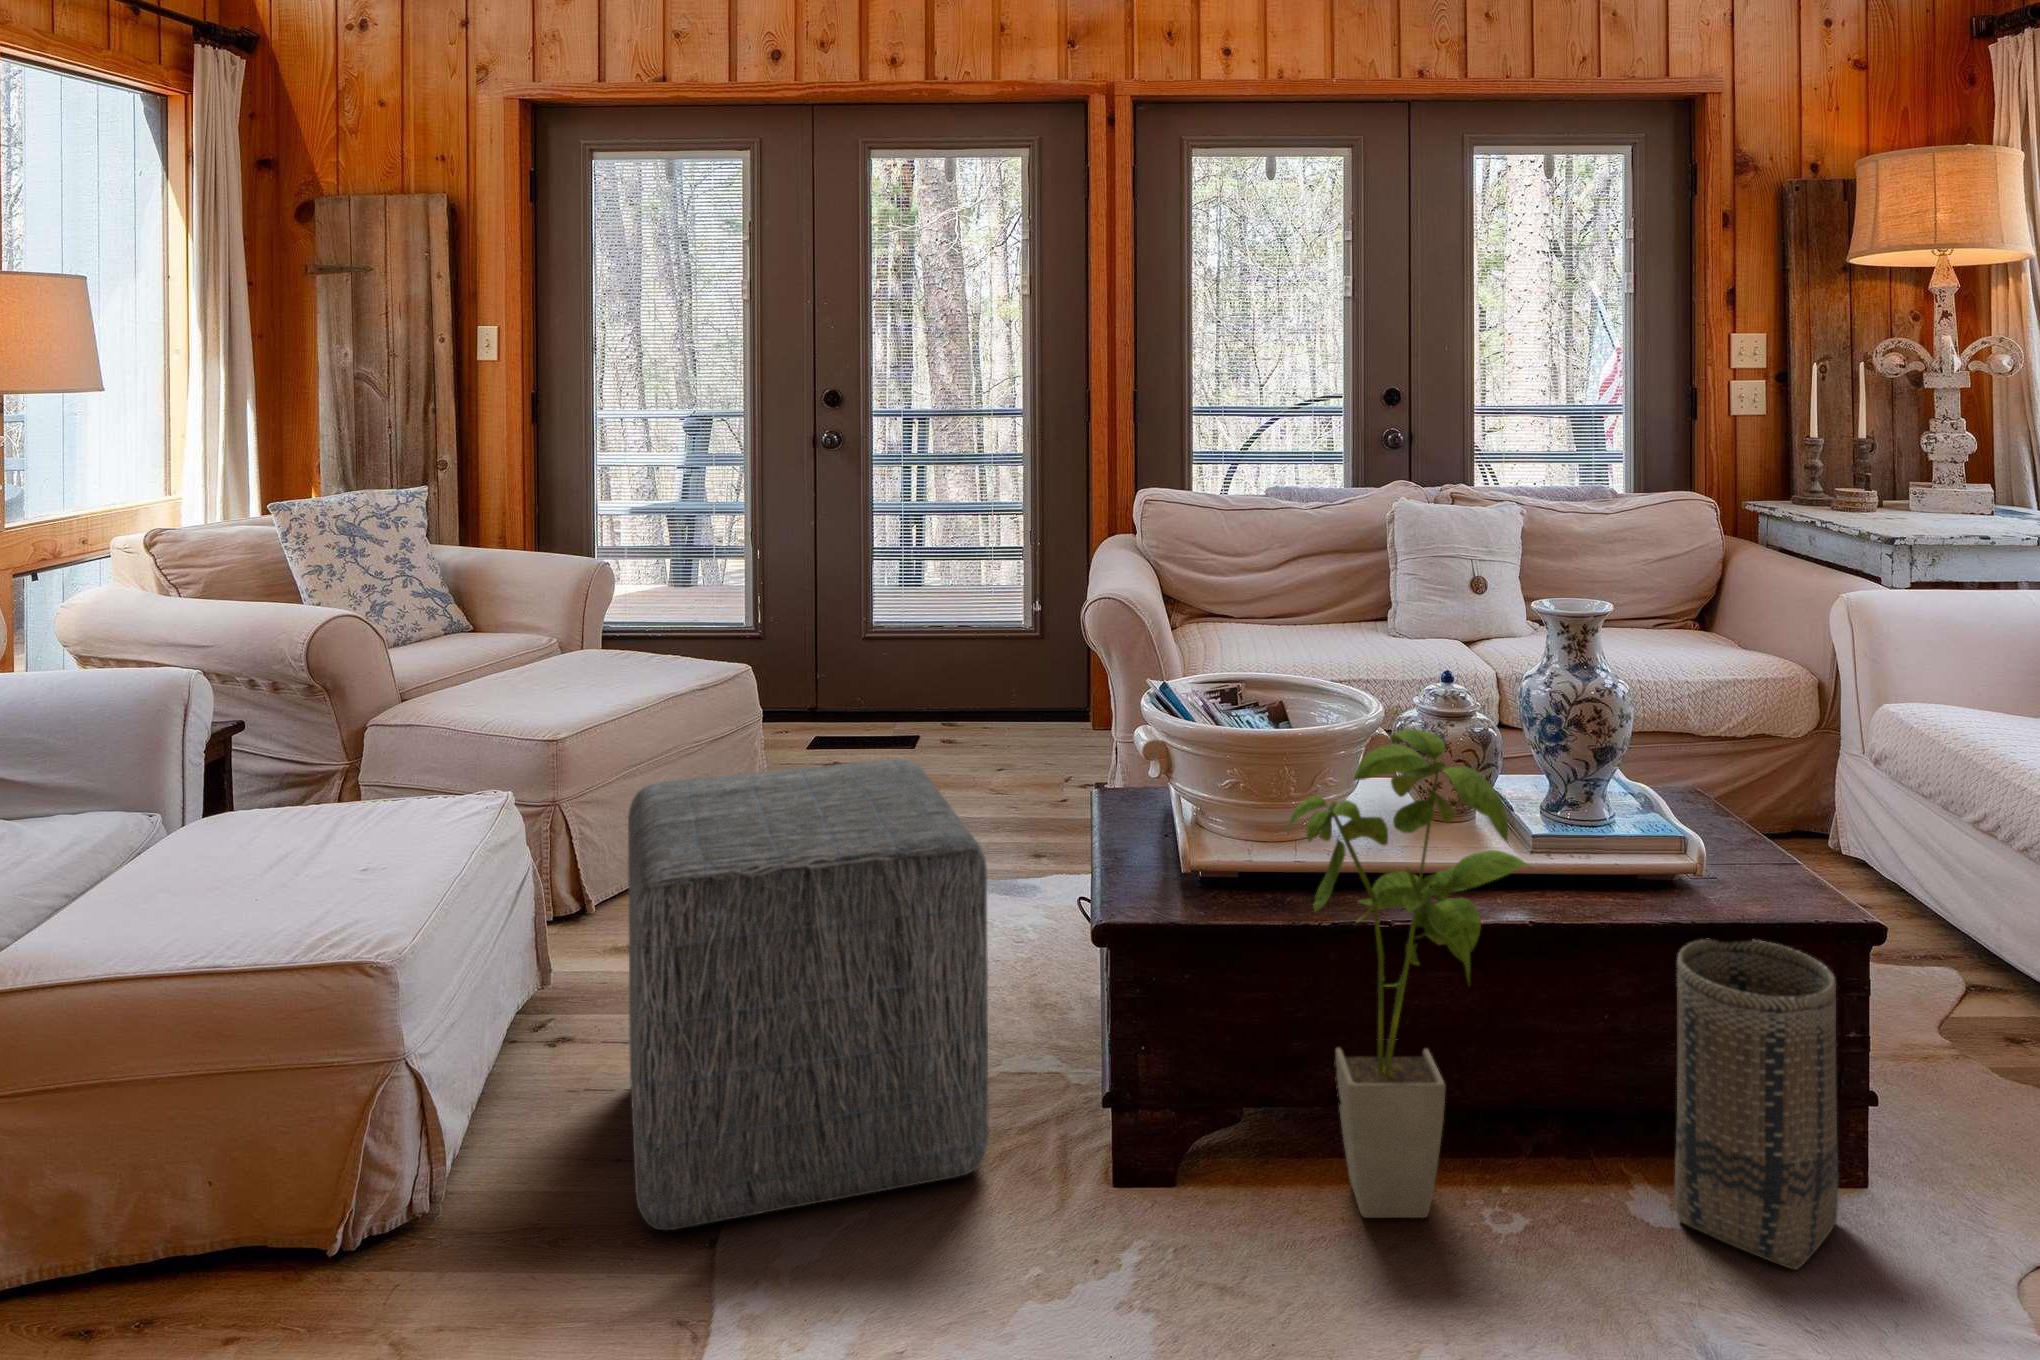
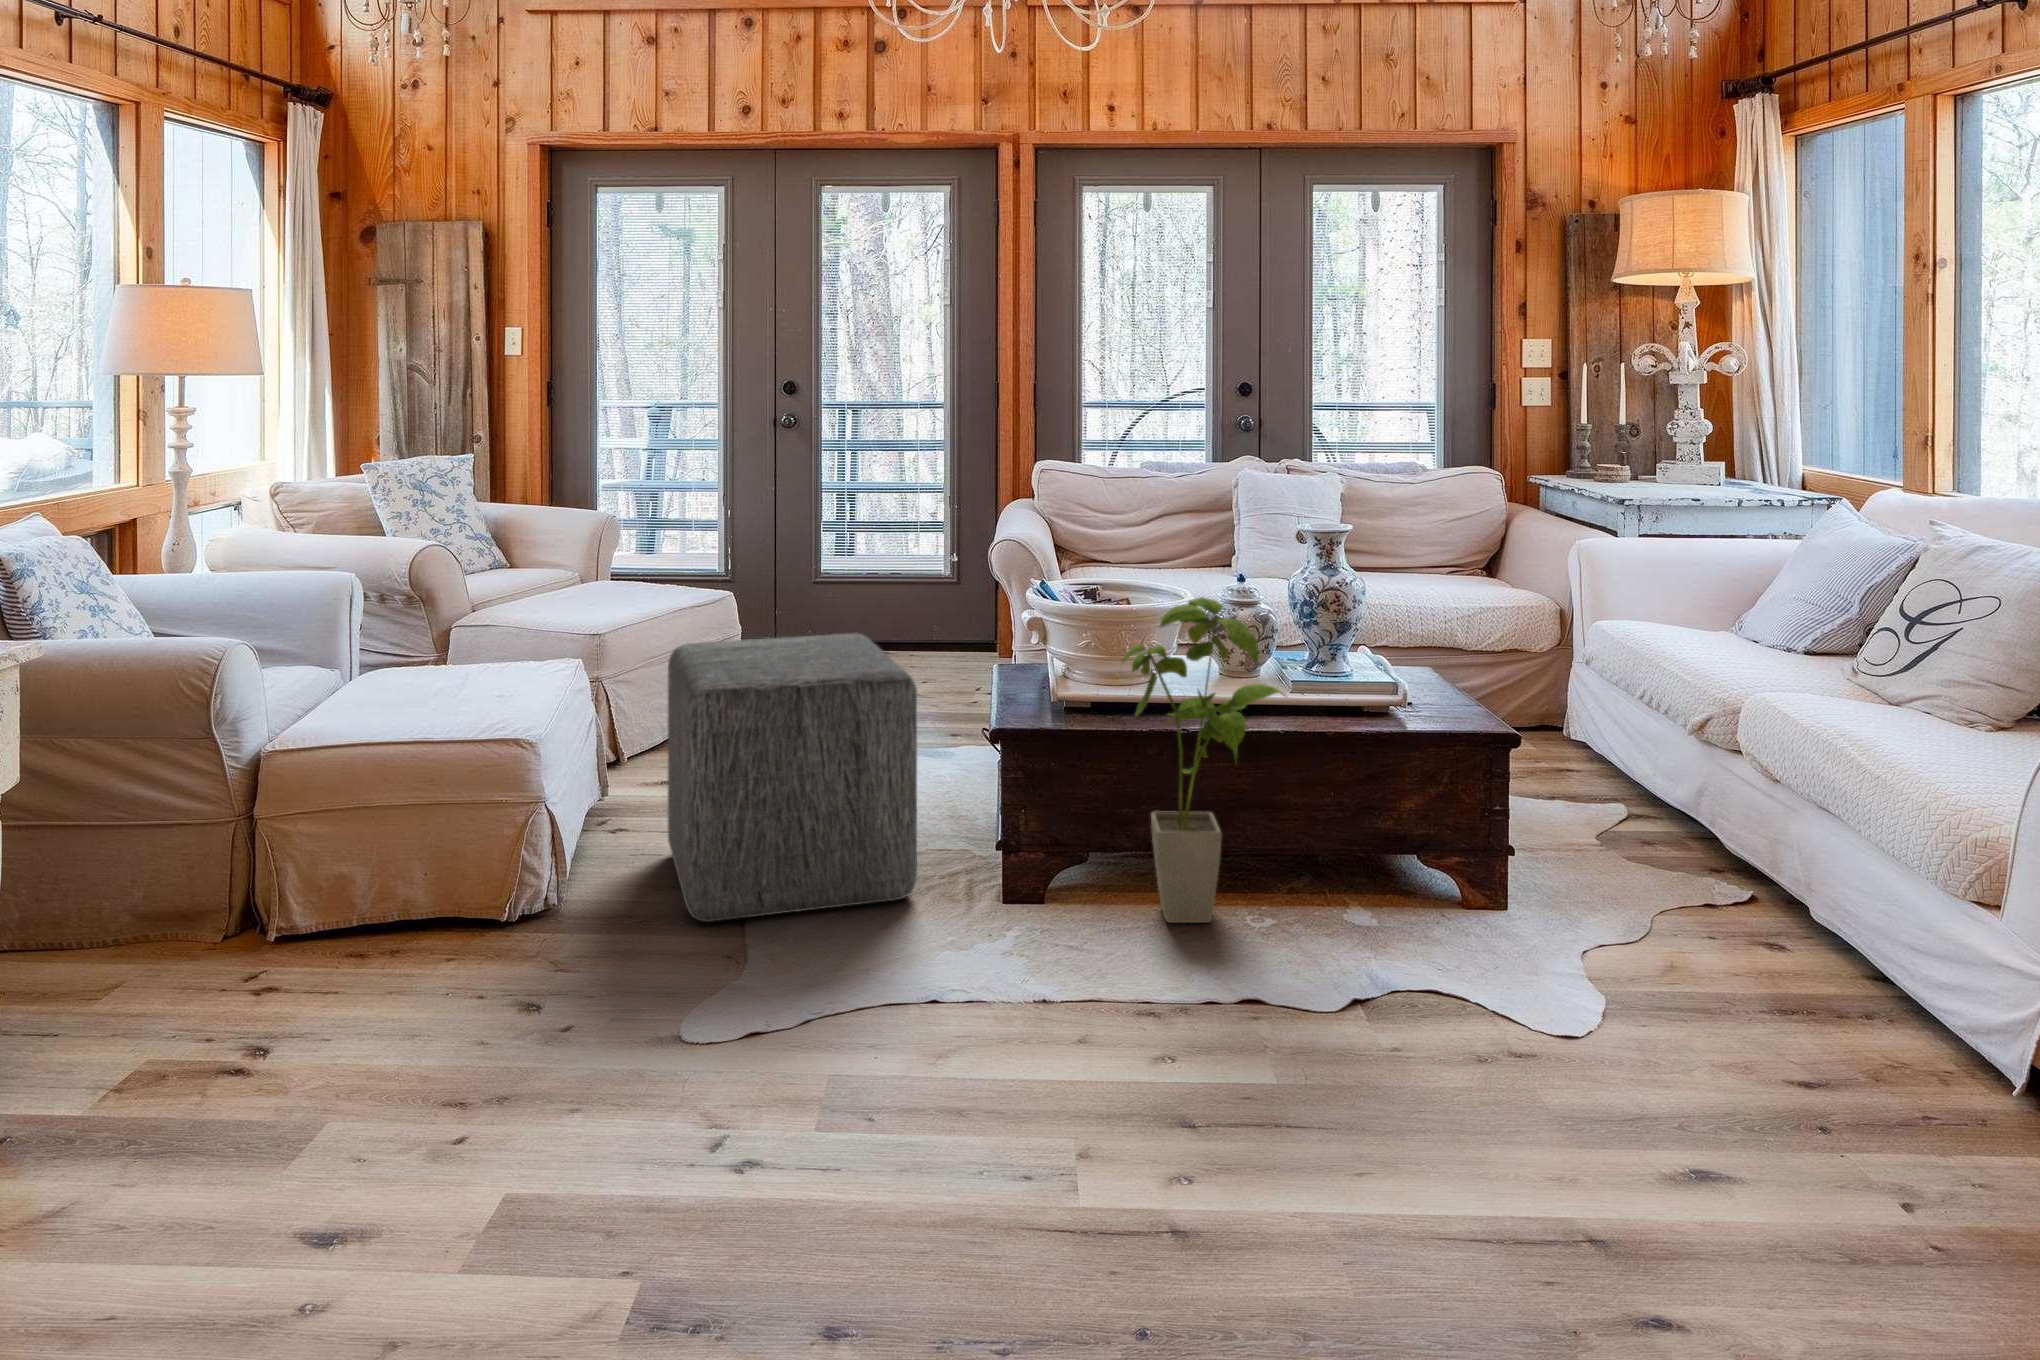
basket: present [1675,939,1838,1270] -> none [1376,743,1484,949]

